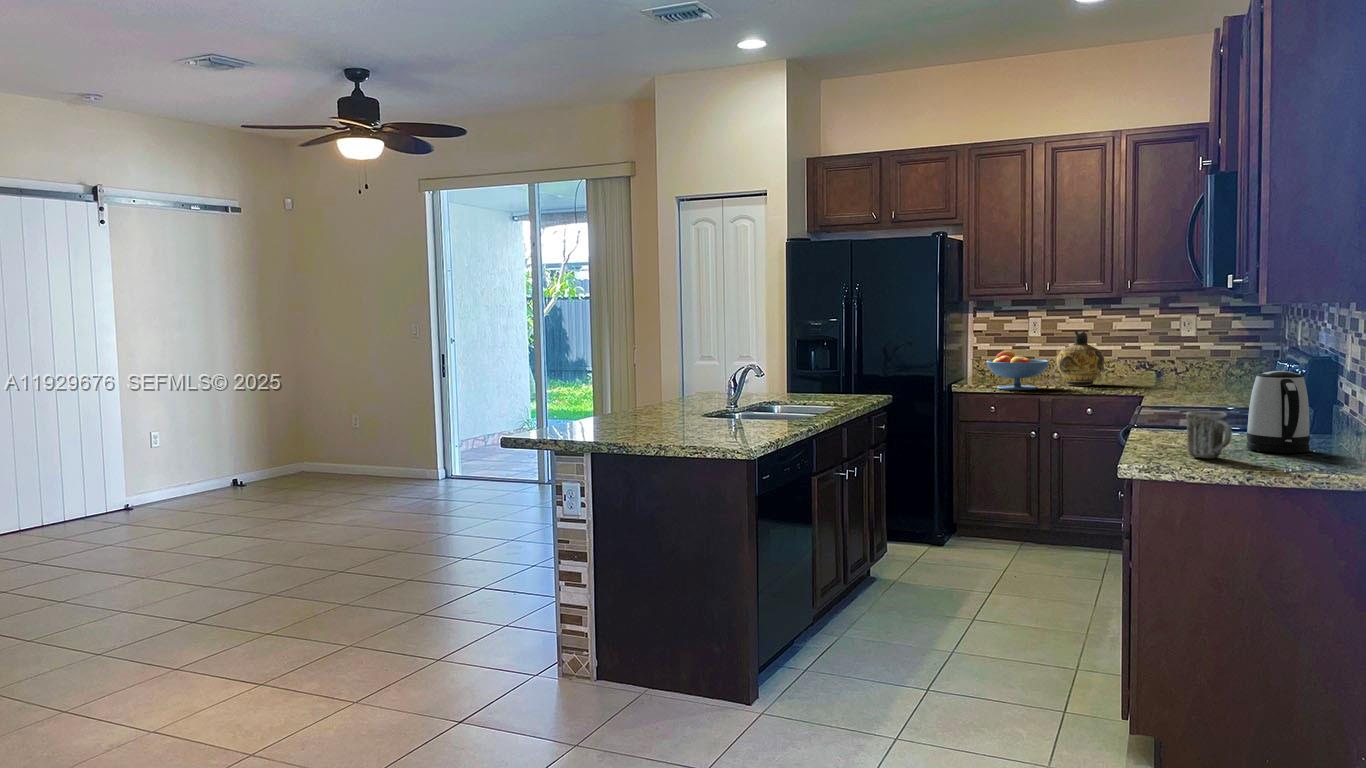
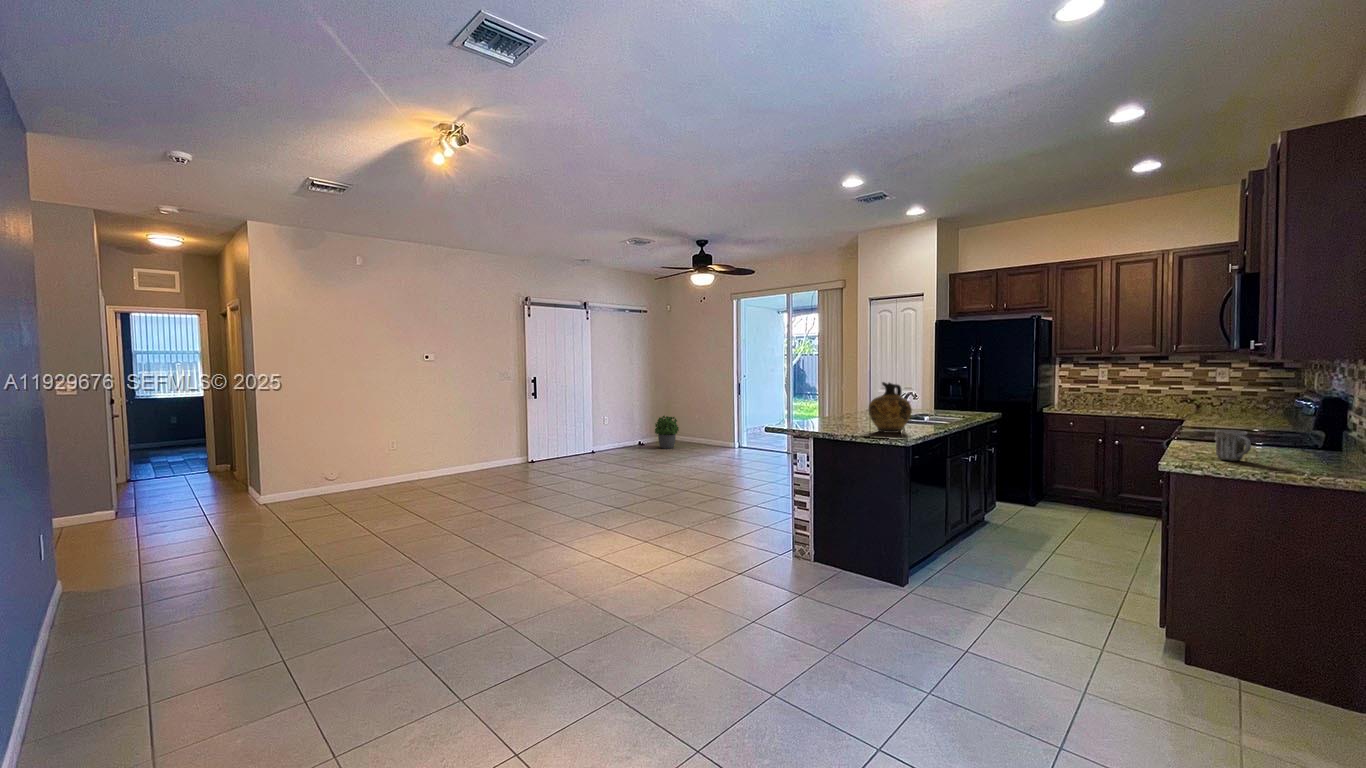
ceramic jug: present [1057,331,1104,386] -> present [869,382,912,433]
fruit bowl: present [986,351,1049,390] -> none [1065,388,1112,414]
kettle: present [1246,371,1310,453] -> none [1264,406,1318,461]
potted plant: none [314,419,364,482] -> present [655,416,679,449]

